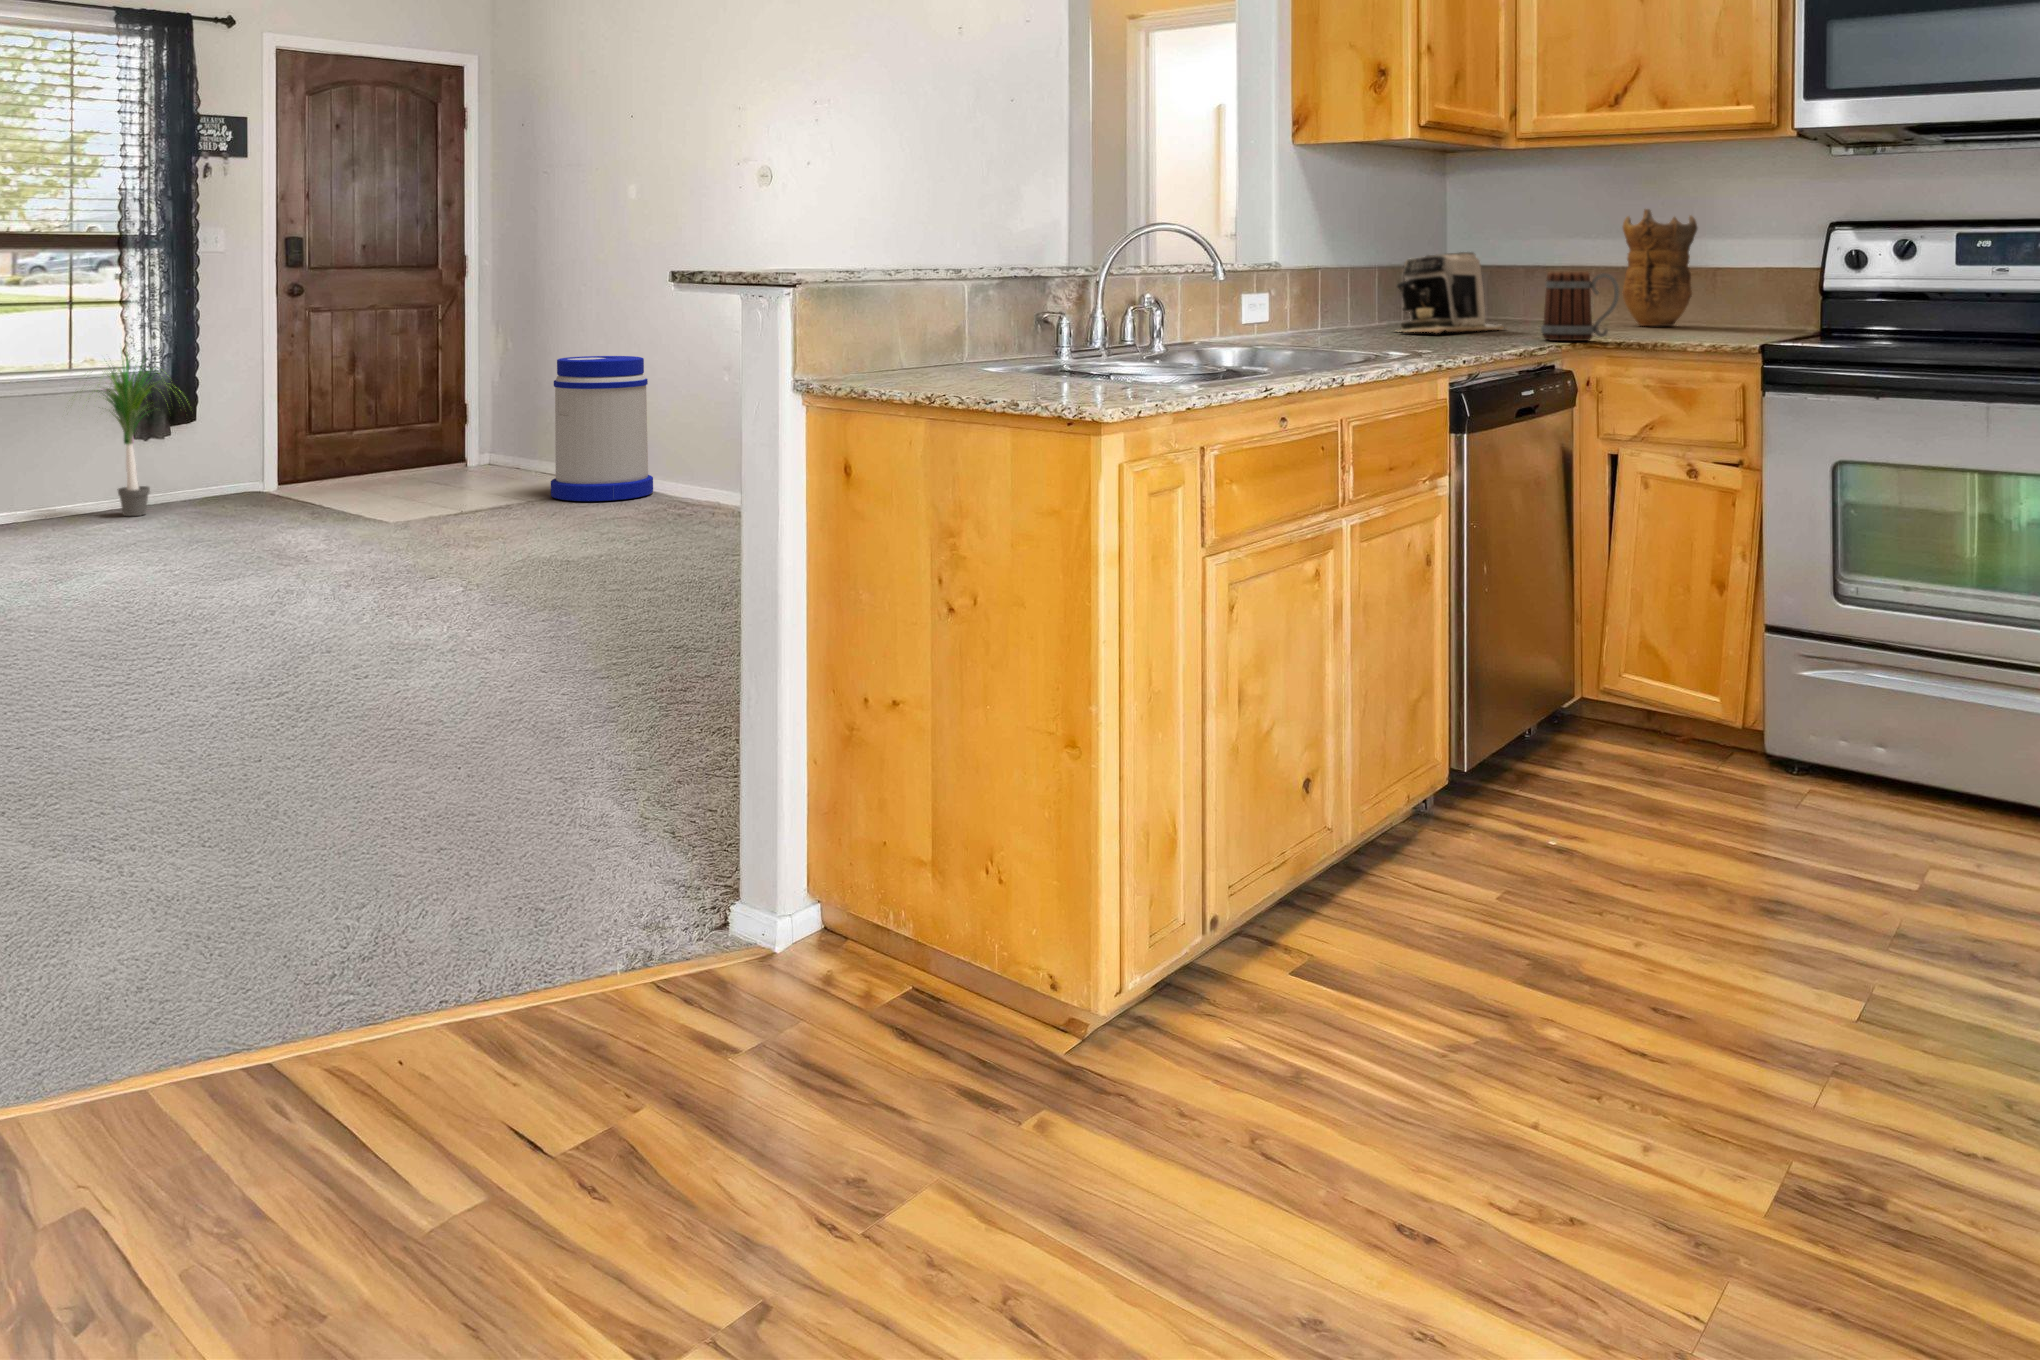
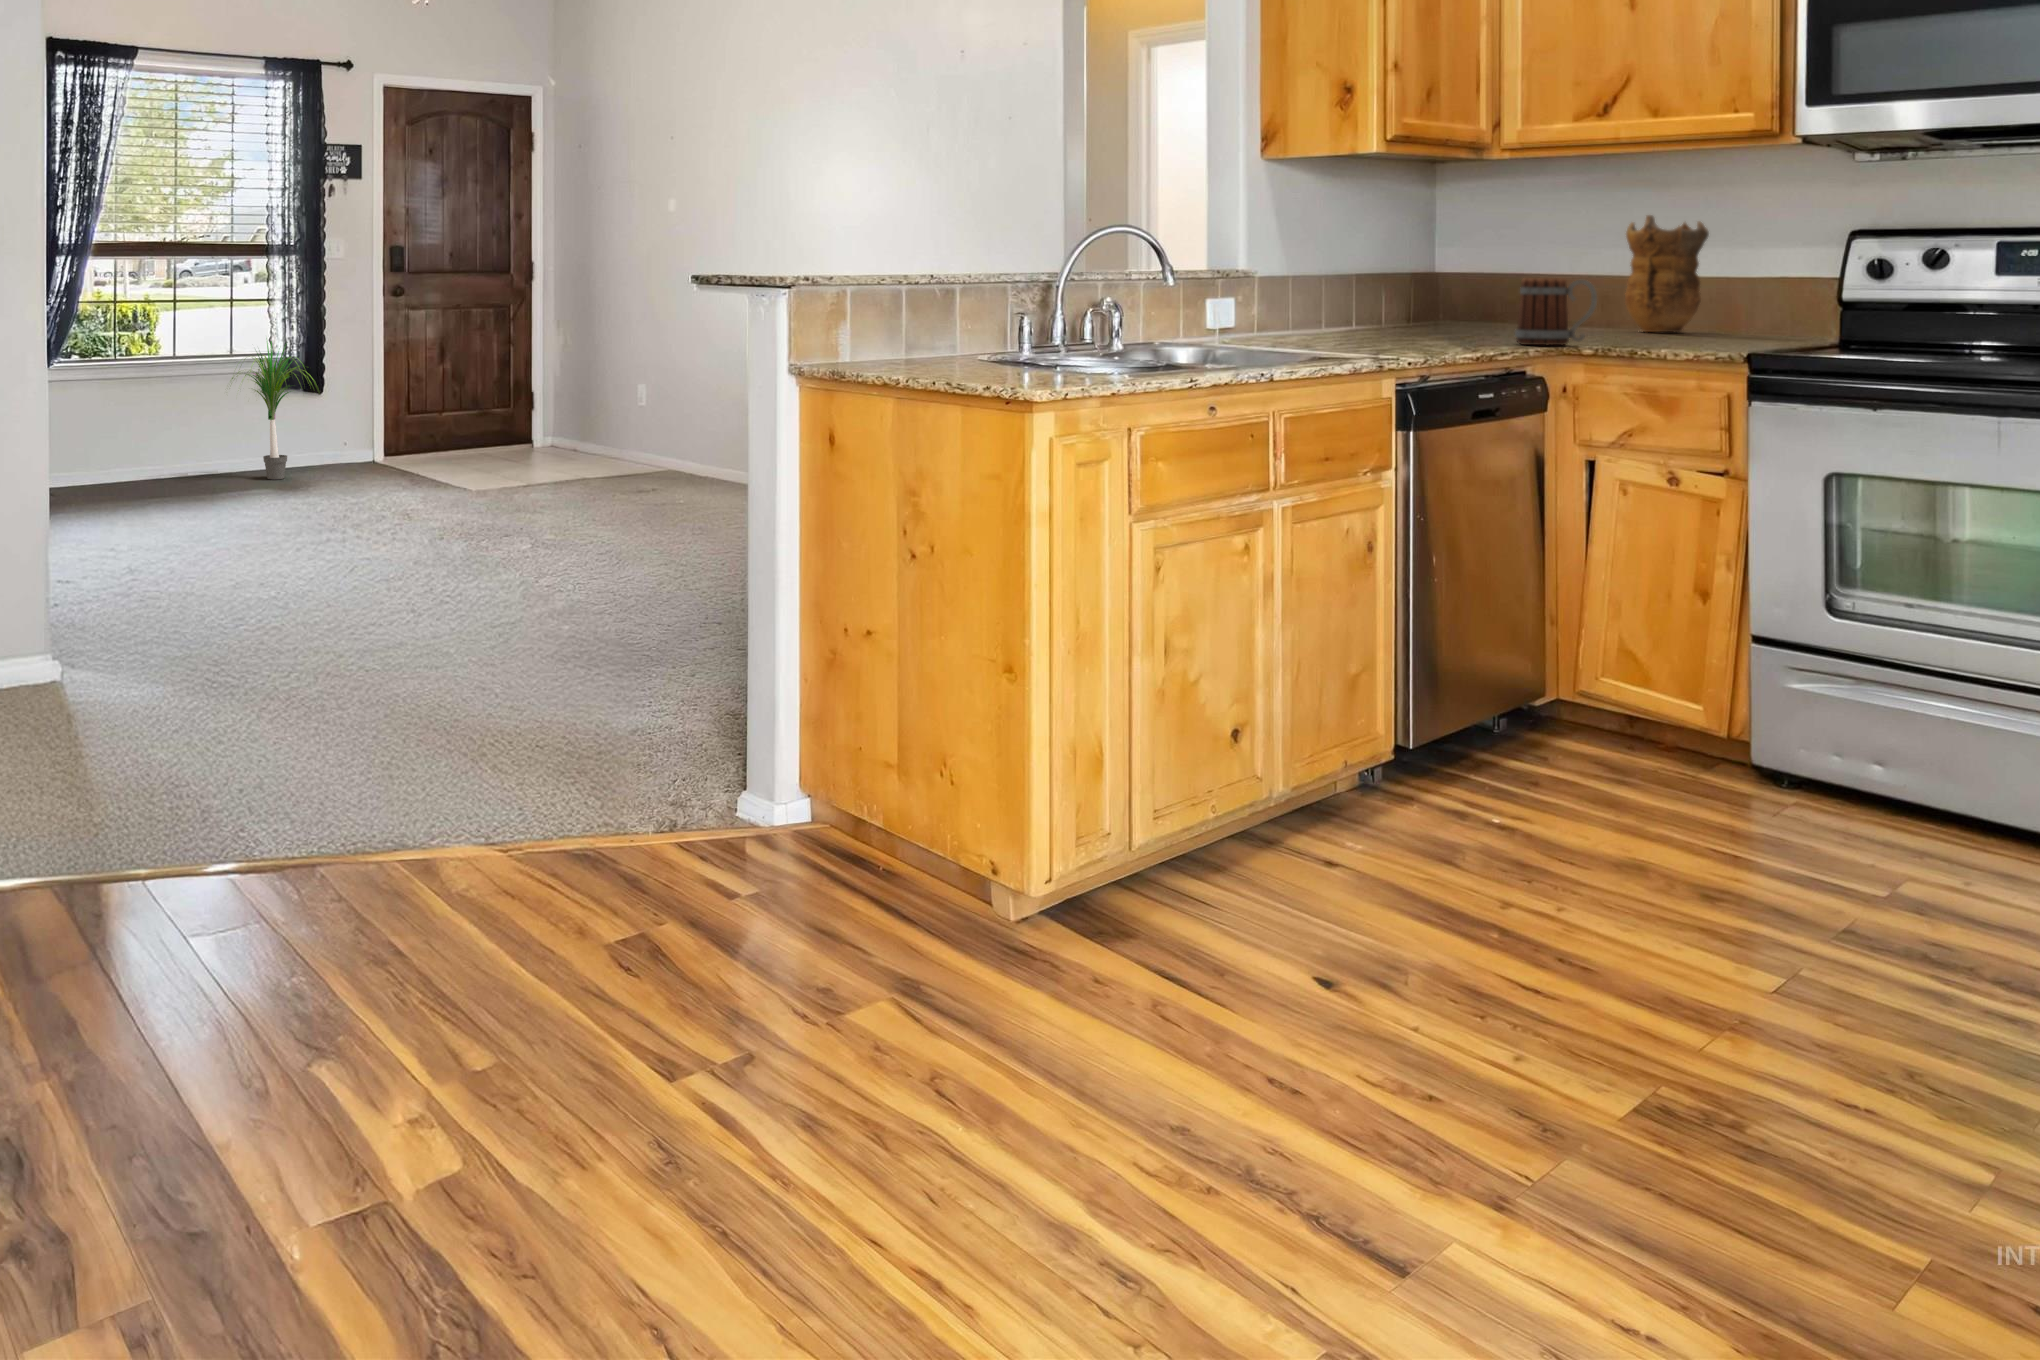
coffee maker: present [1397,252,1505,333] -> none [1366,259,1495,337]
trash can: present [551,356,653,501] -> none [606,352,694,481]

